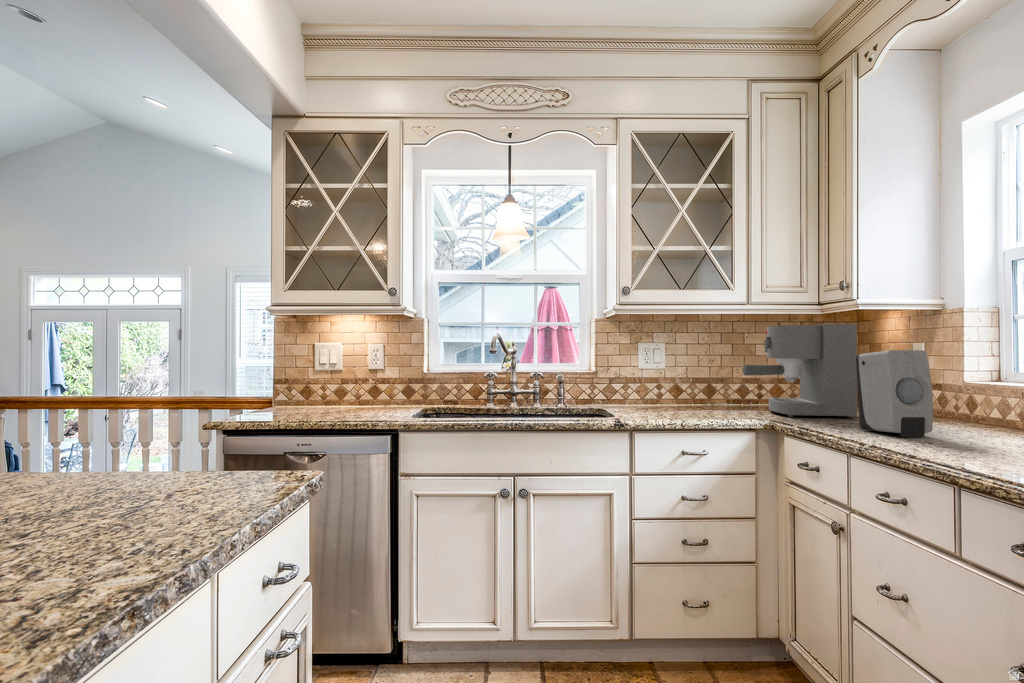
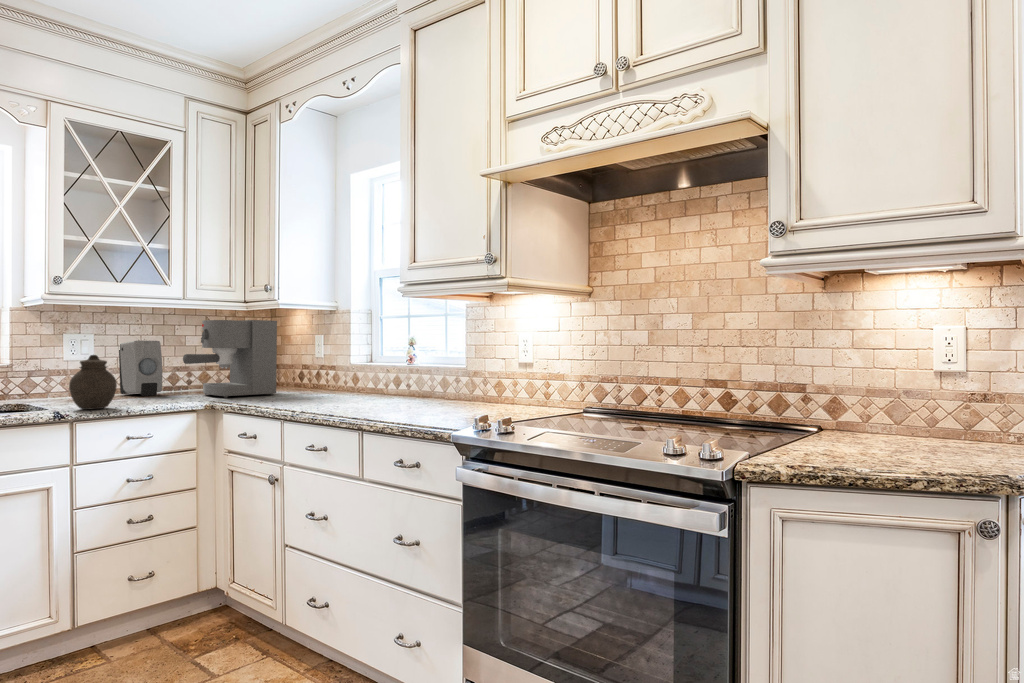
soap dispenser: present [856,350,933,437] -> present [119,341,163,396]
jar: none [630,364,671,419] -> present [69,355,117,409]

